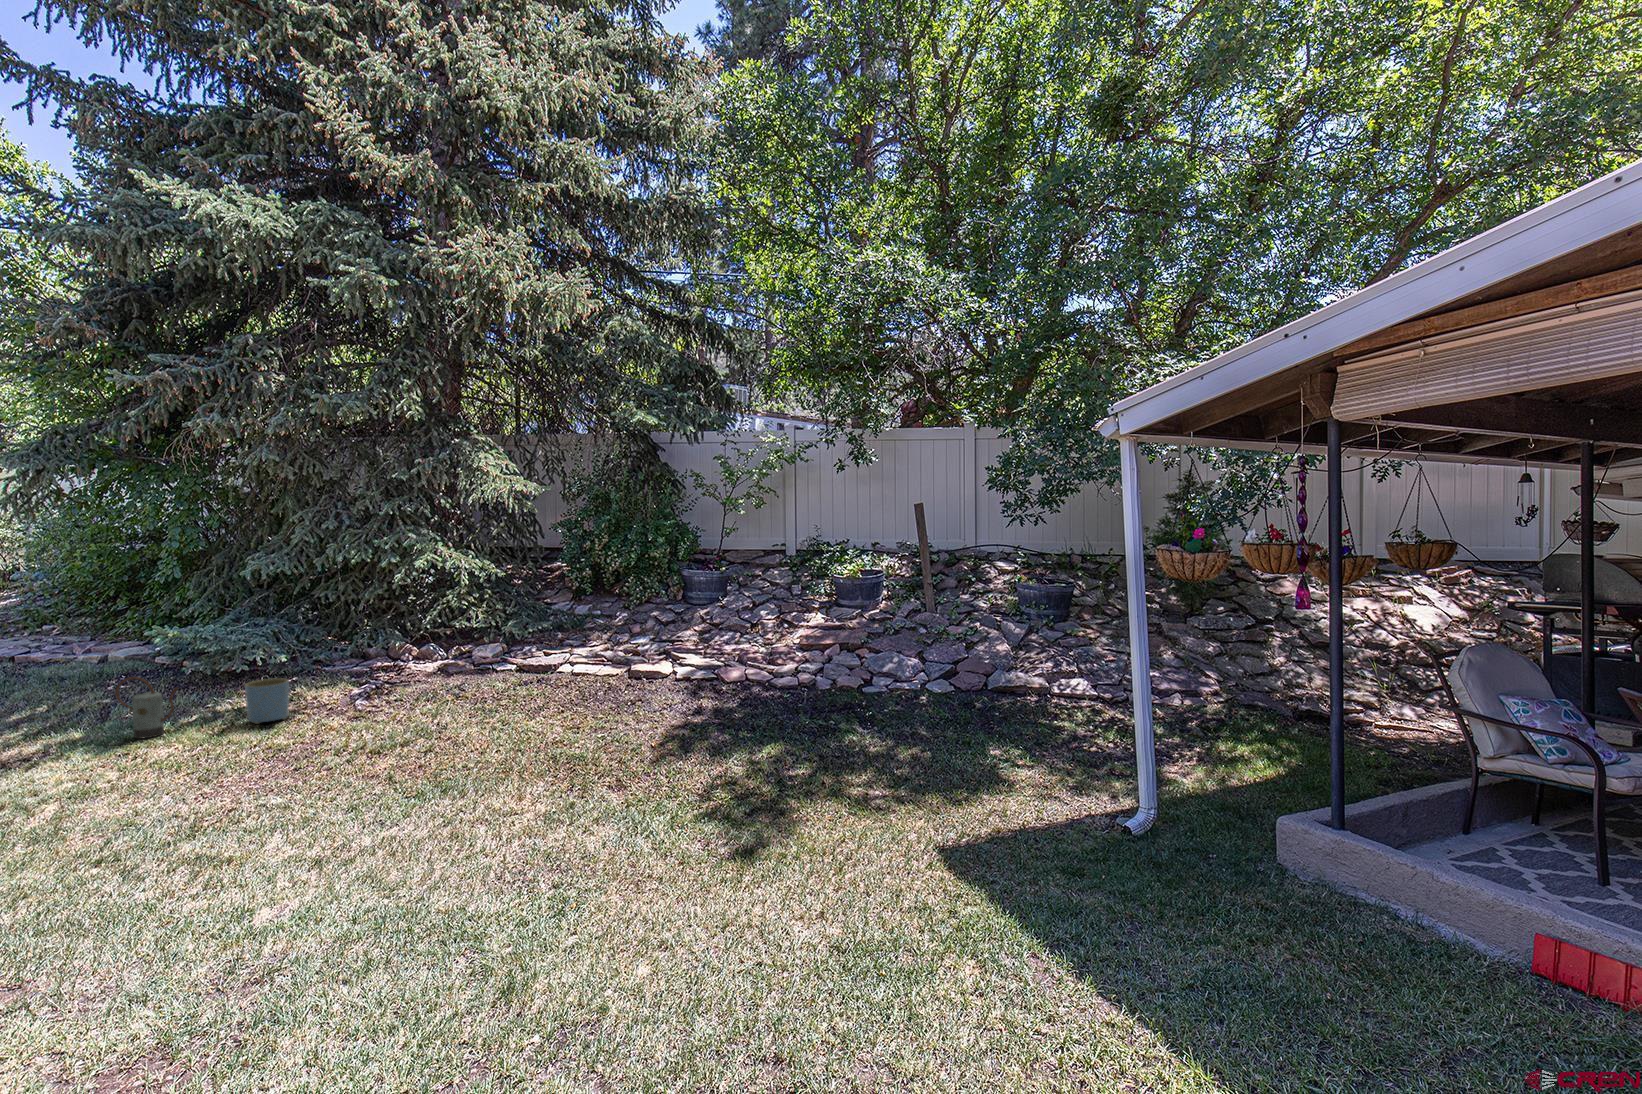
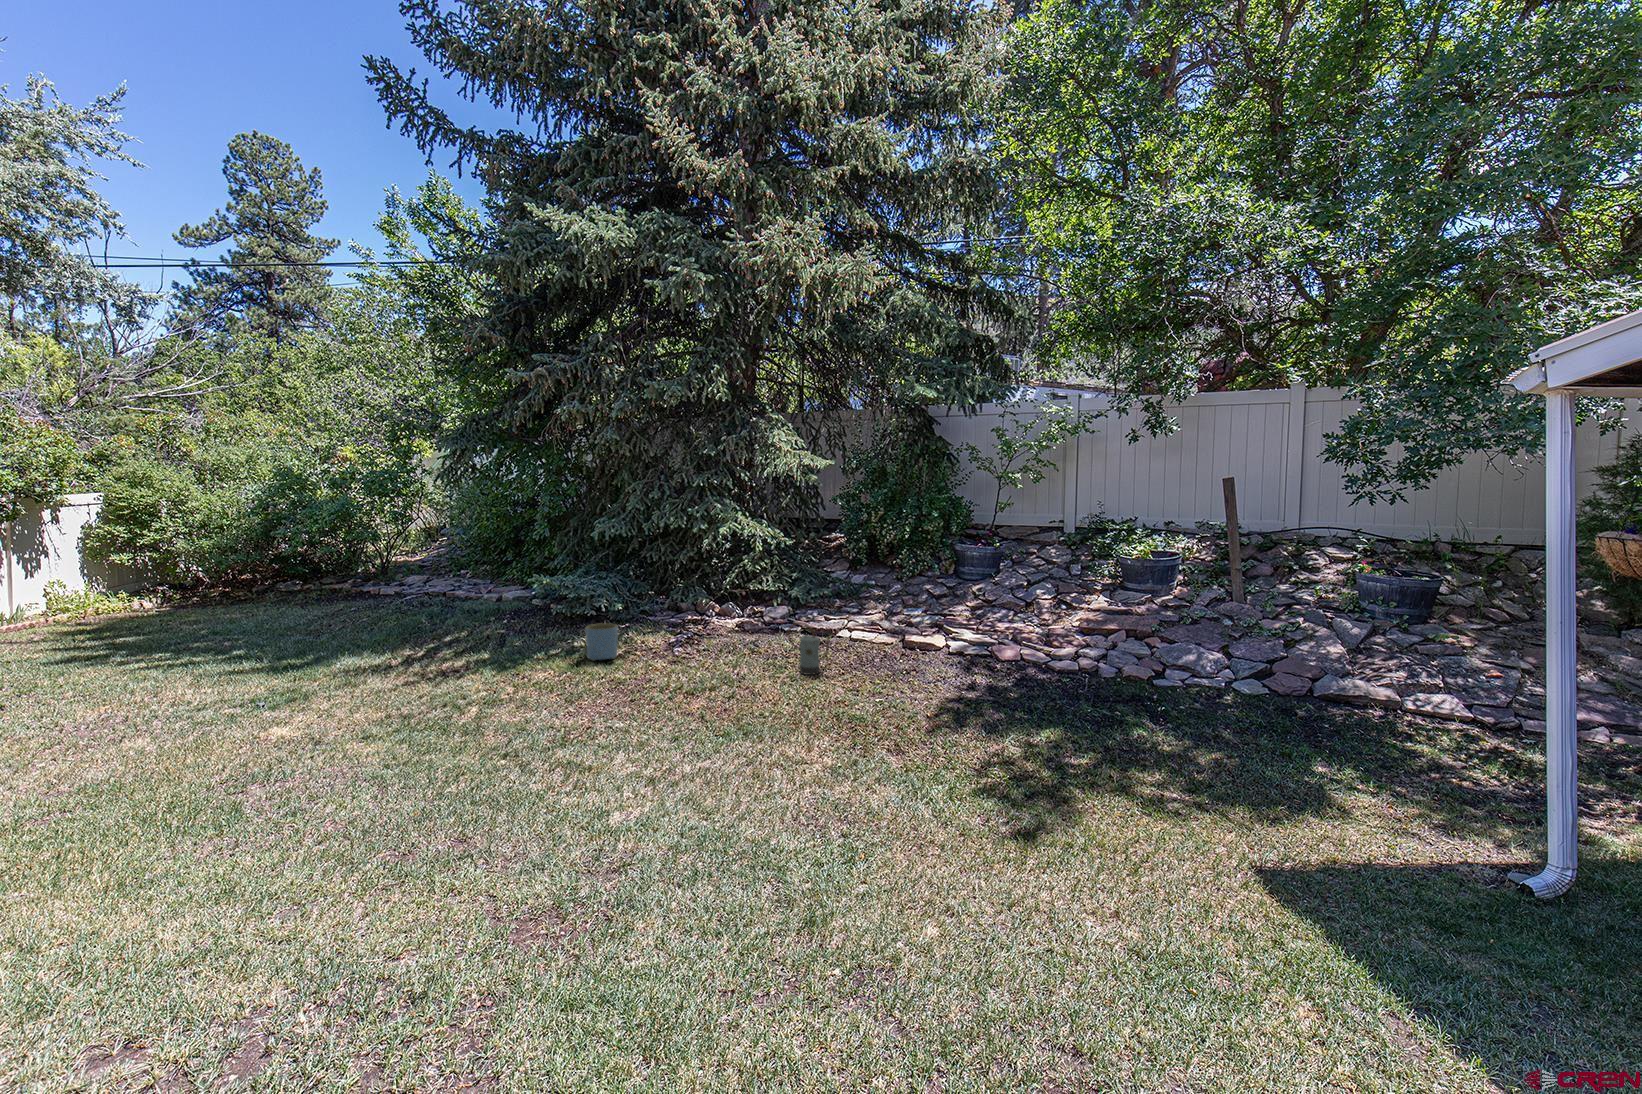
watering can: present [115,677,178,739] -> present [787,622,832,675]

